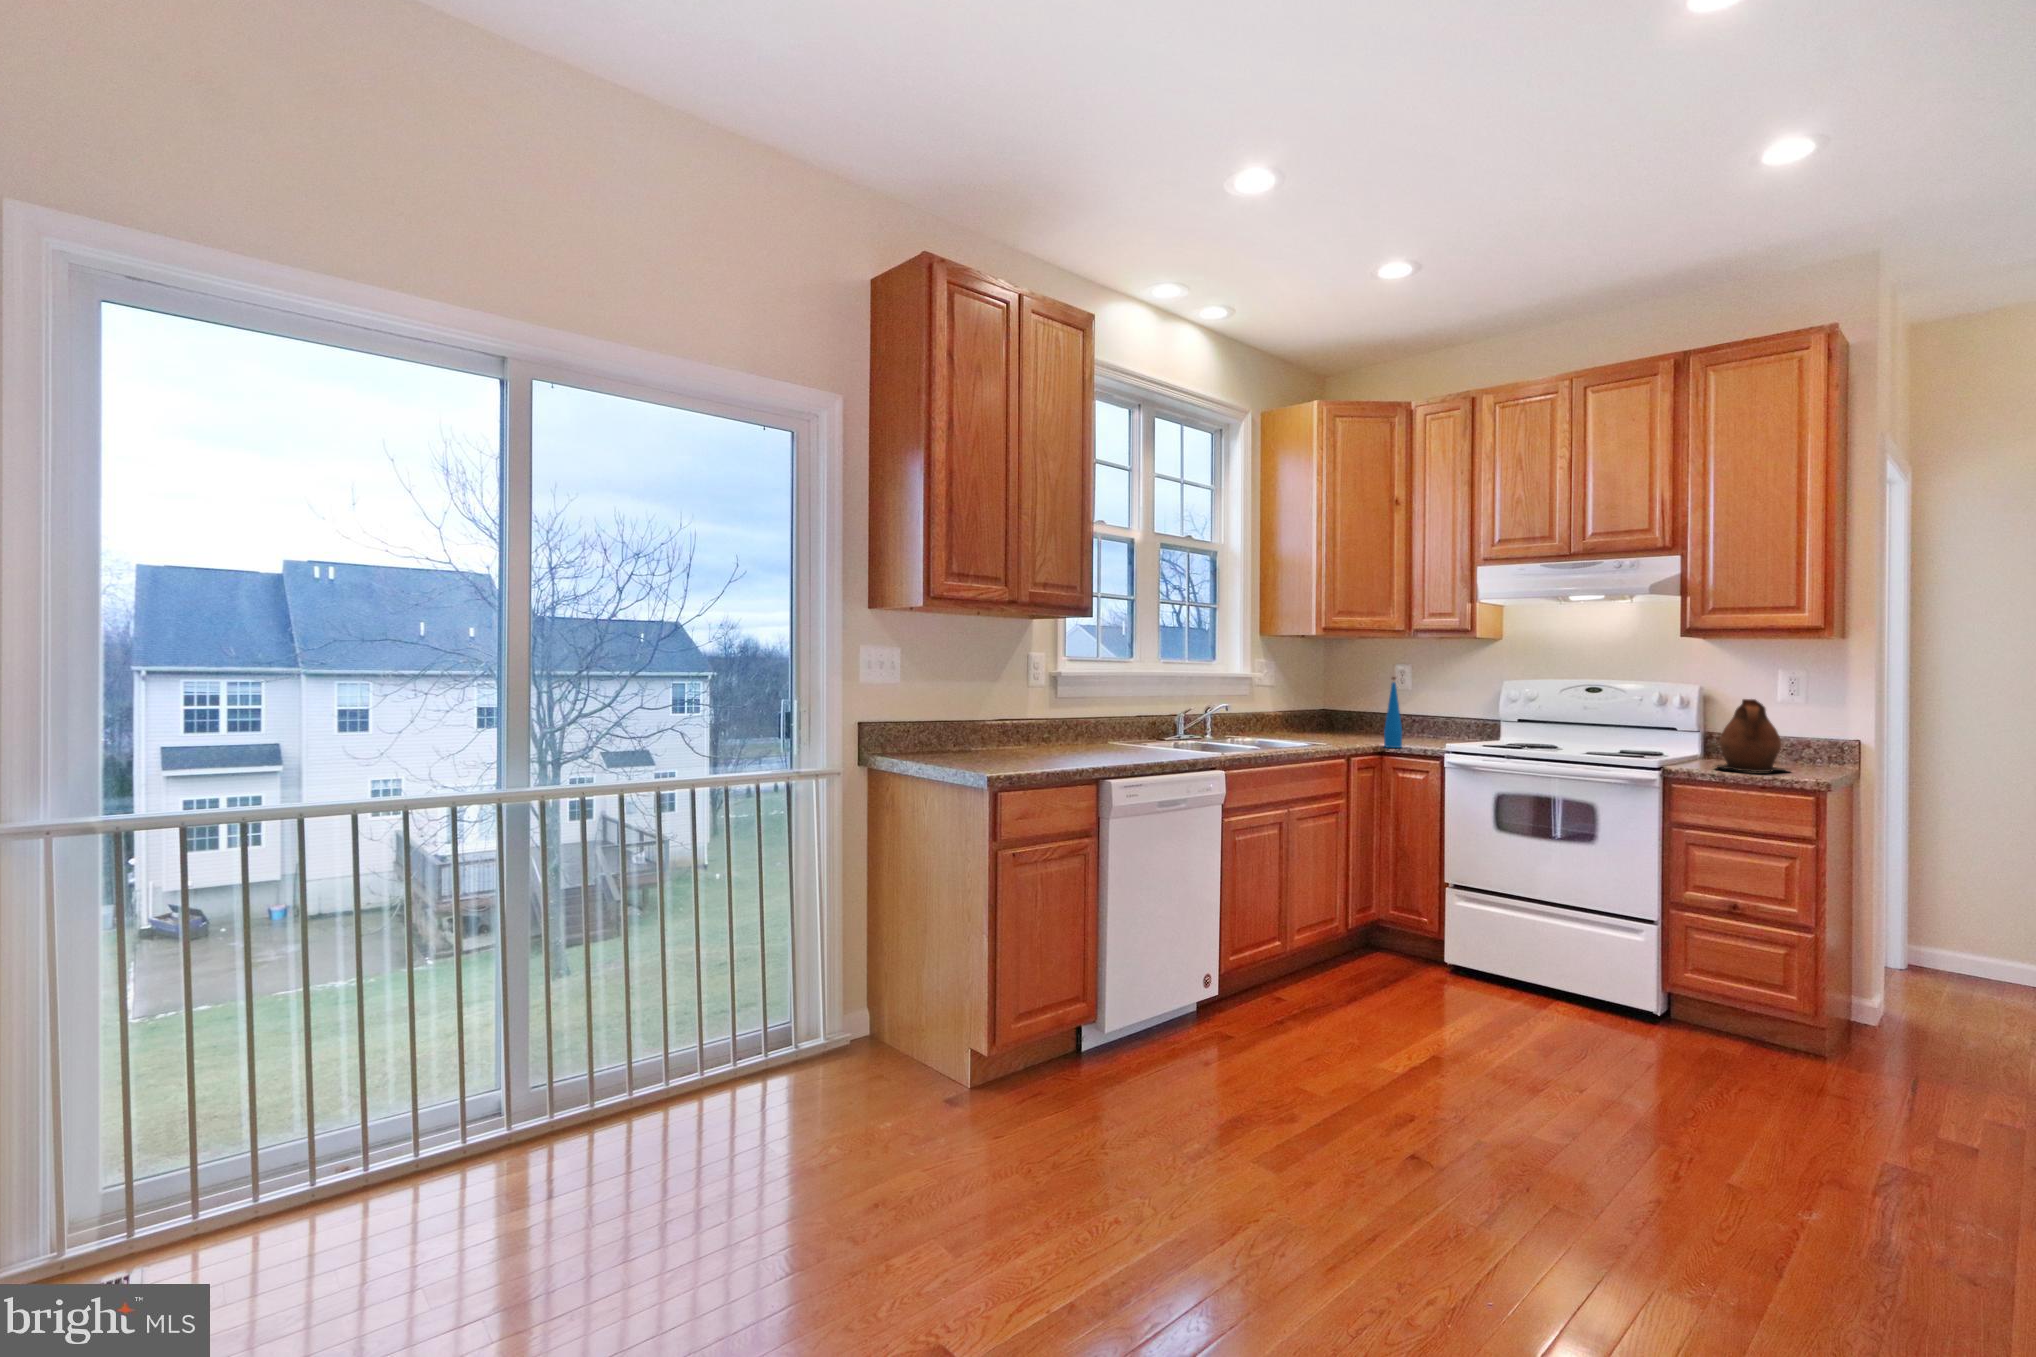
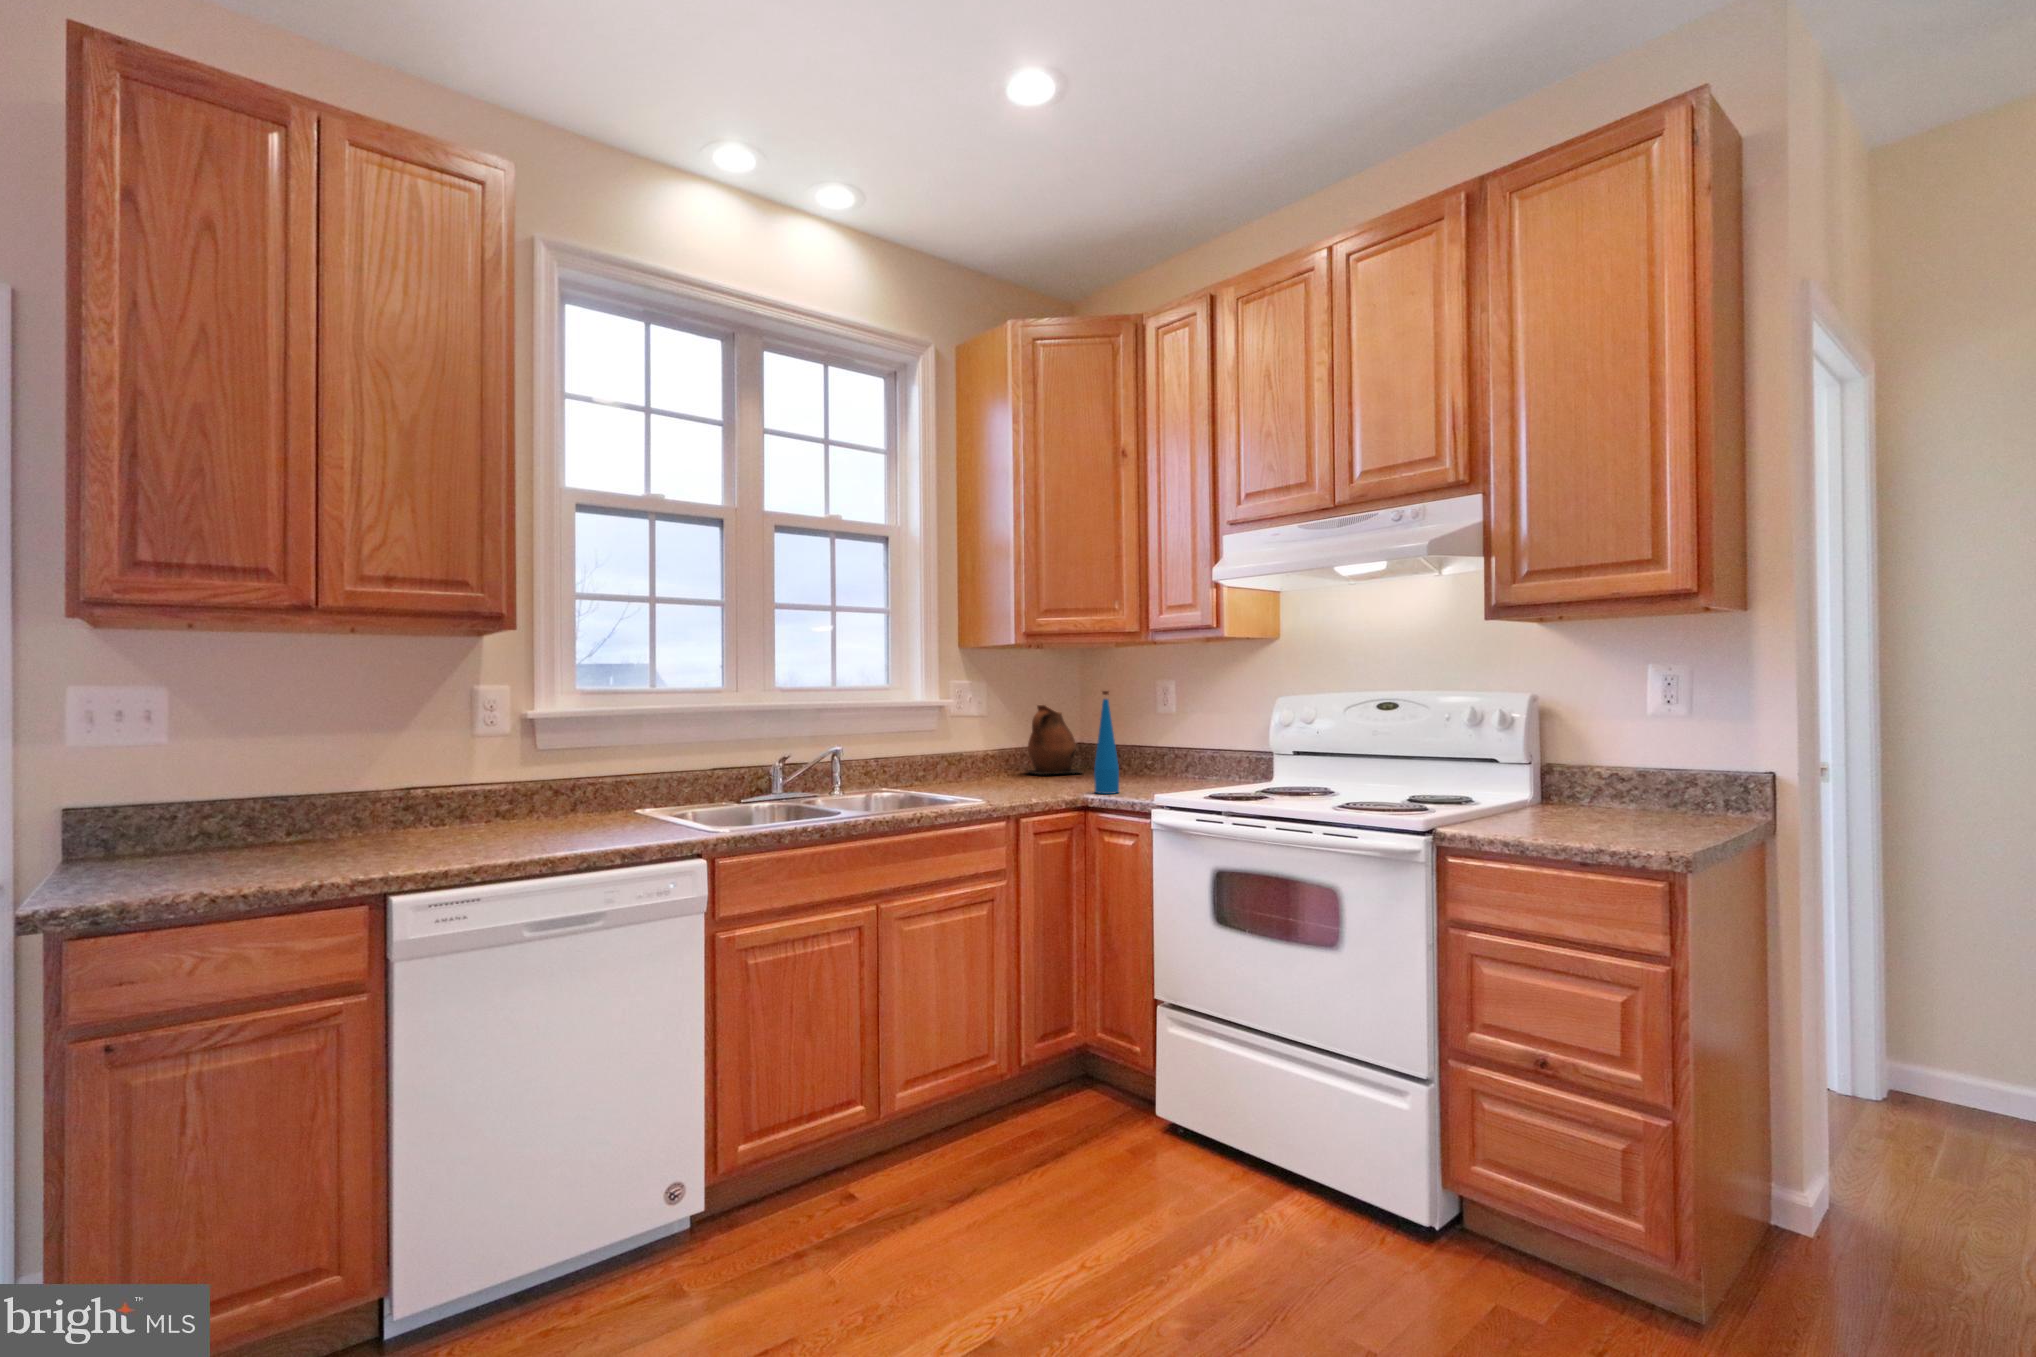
ceramic pitcher: present [1717,699,1786,772] -> present [1027,705,1082,774]

